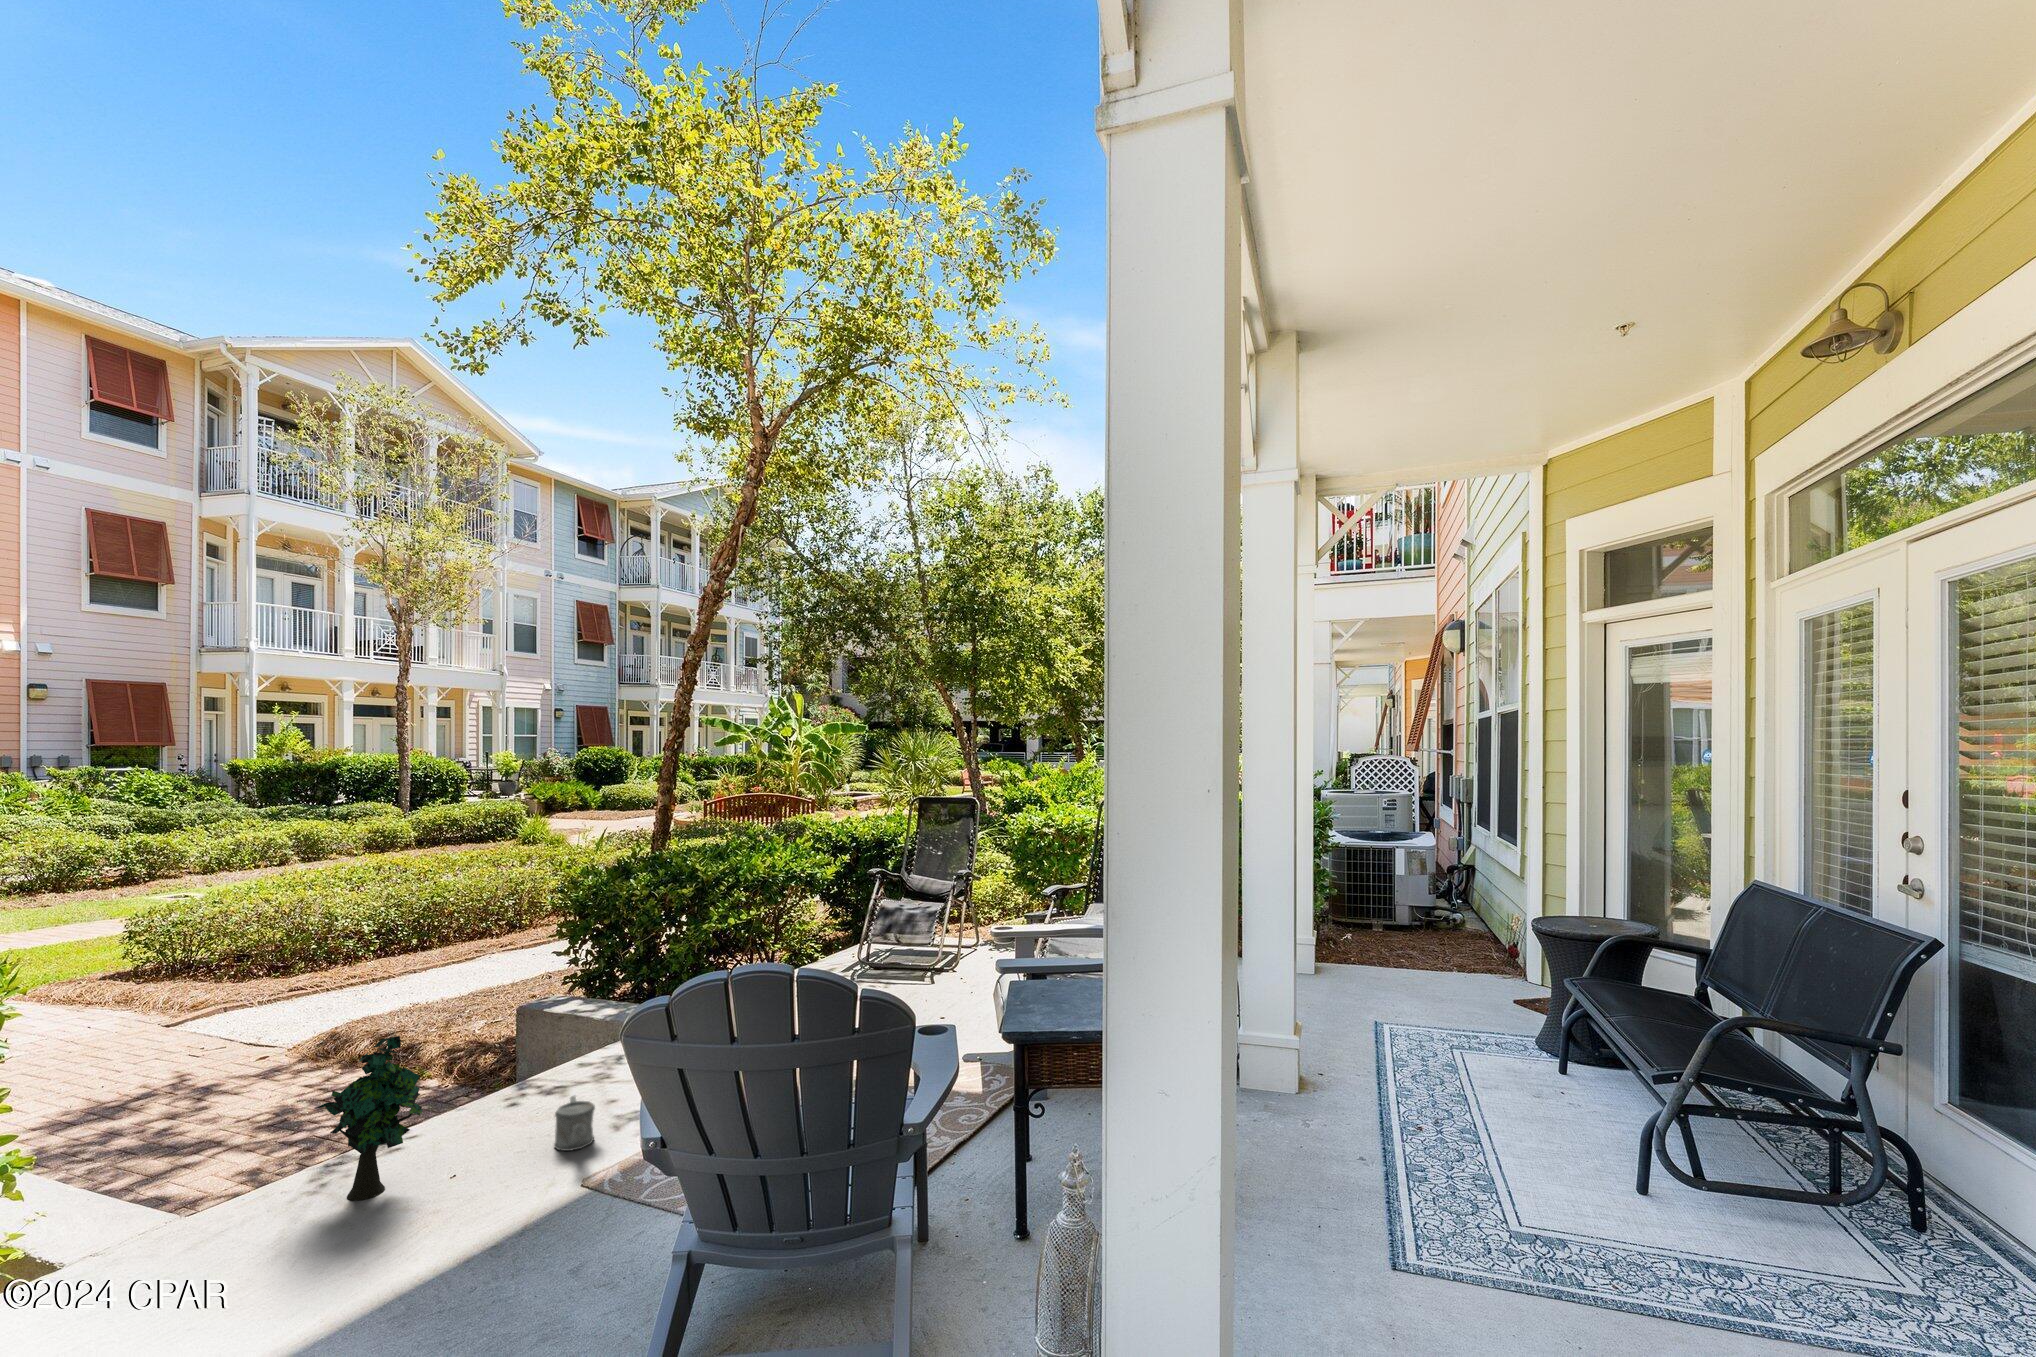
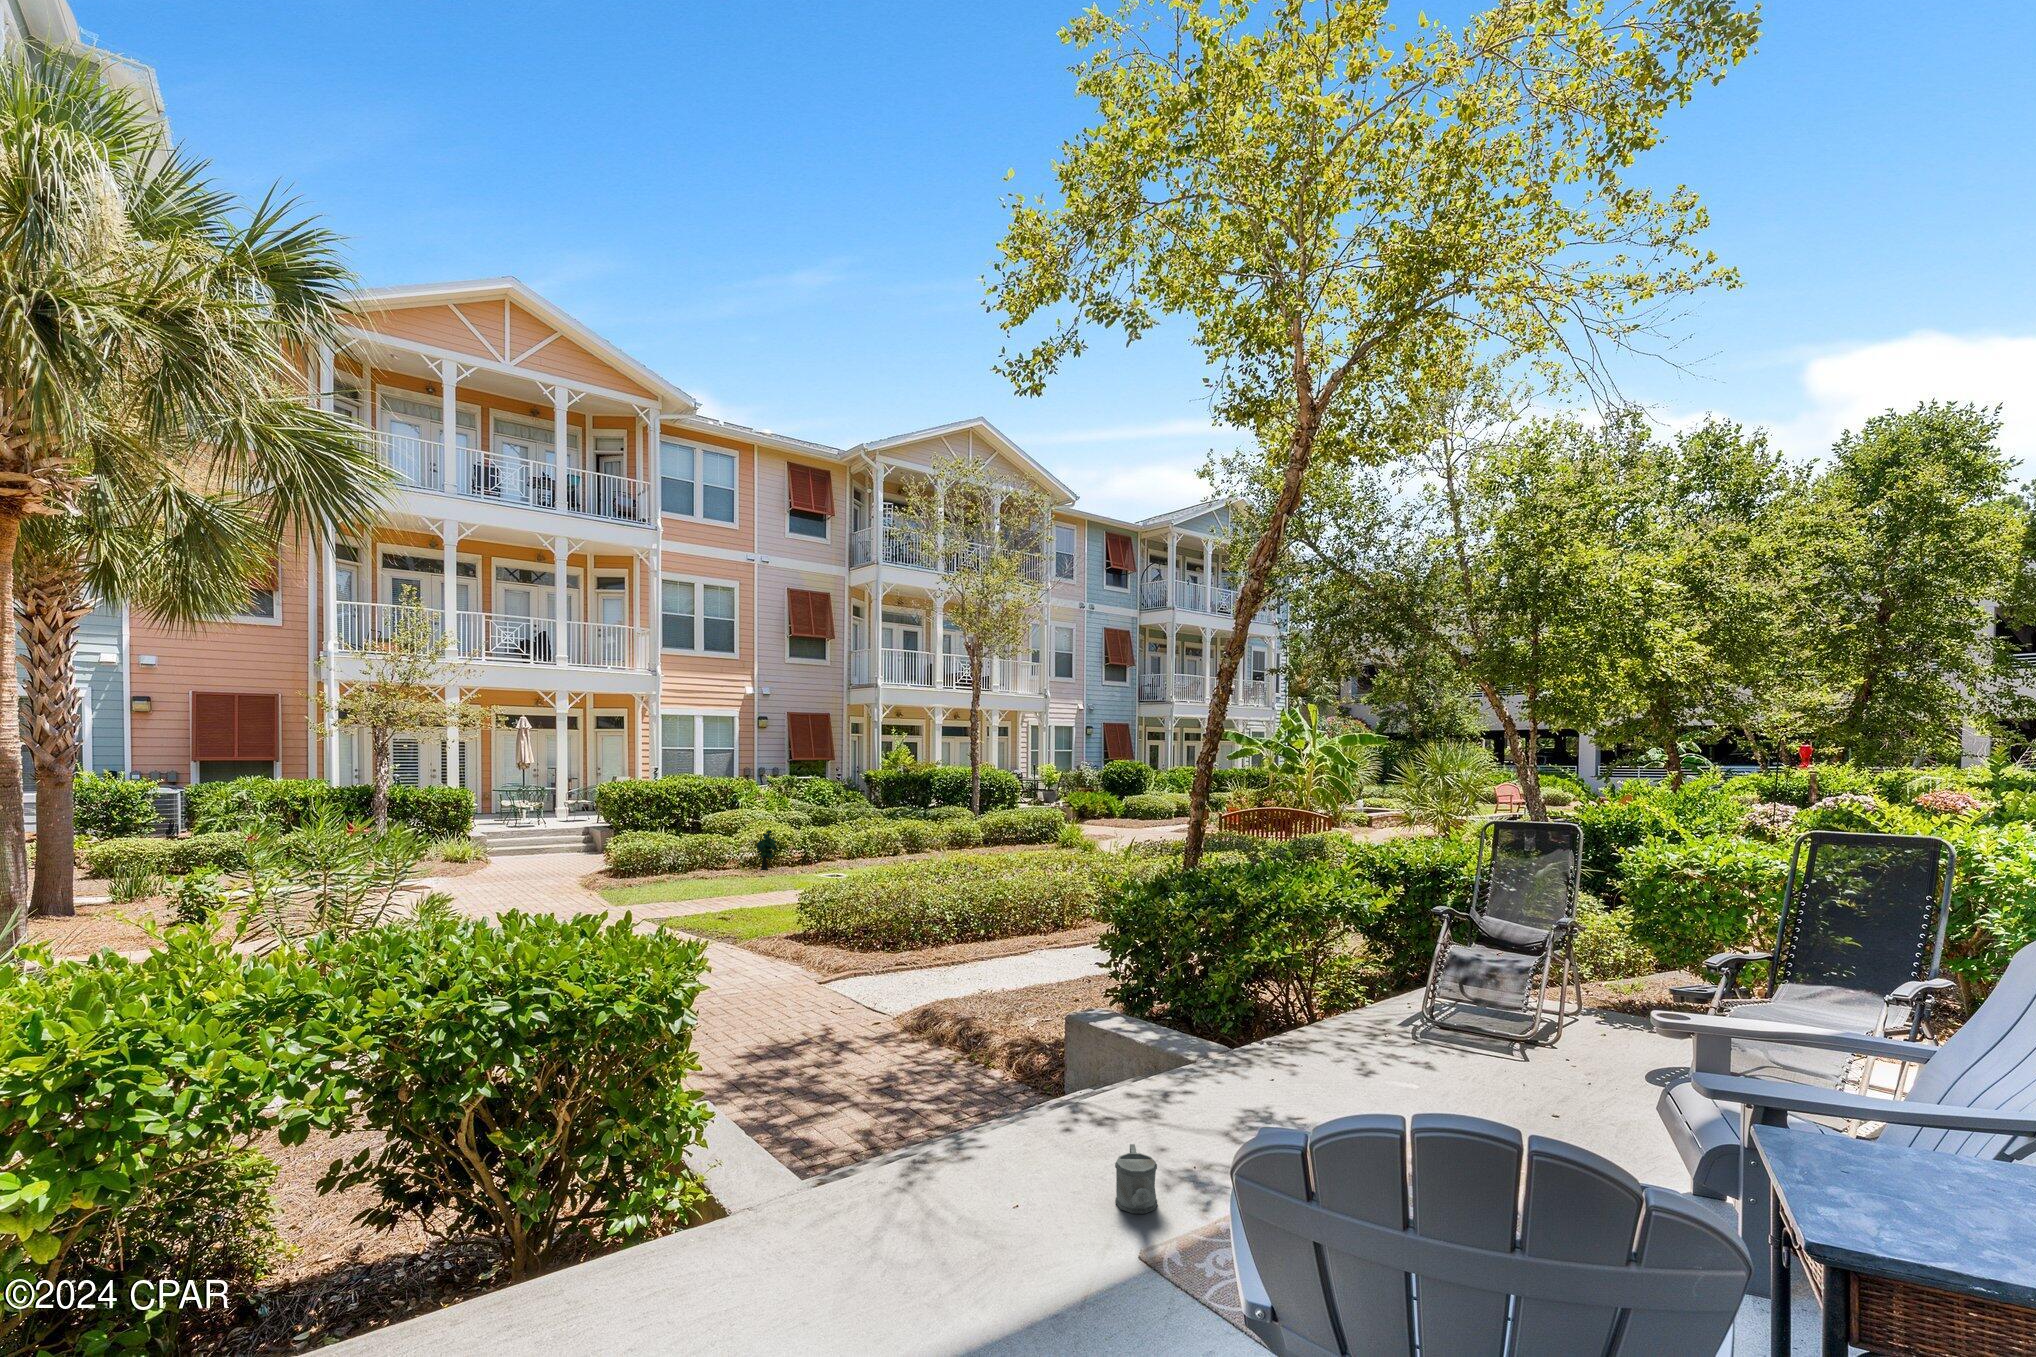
decorative plant: present [315,1036,423,1200] -> present [755,830,777,870]

